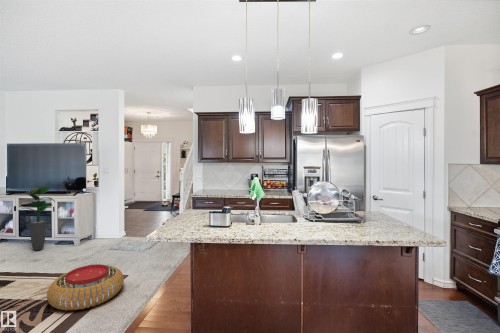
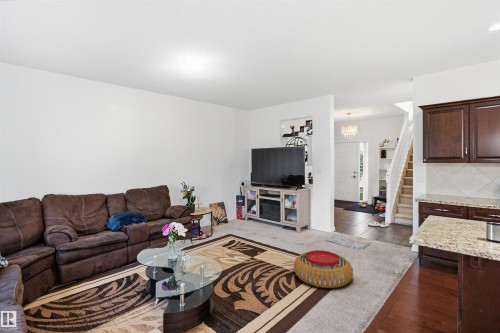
potted plant: present [23,187,54,251] -> none [262,182,284,231]

